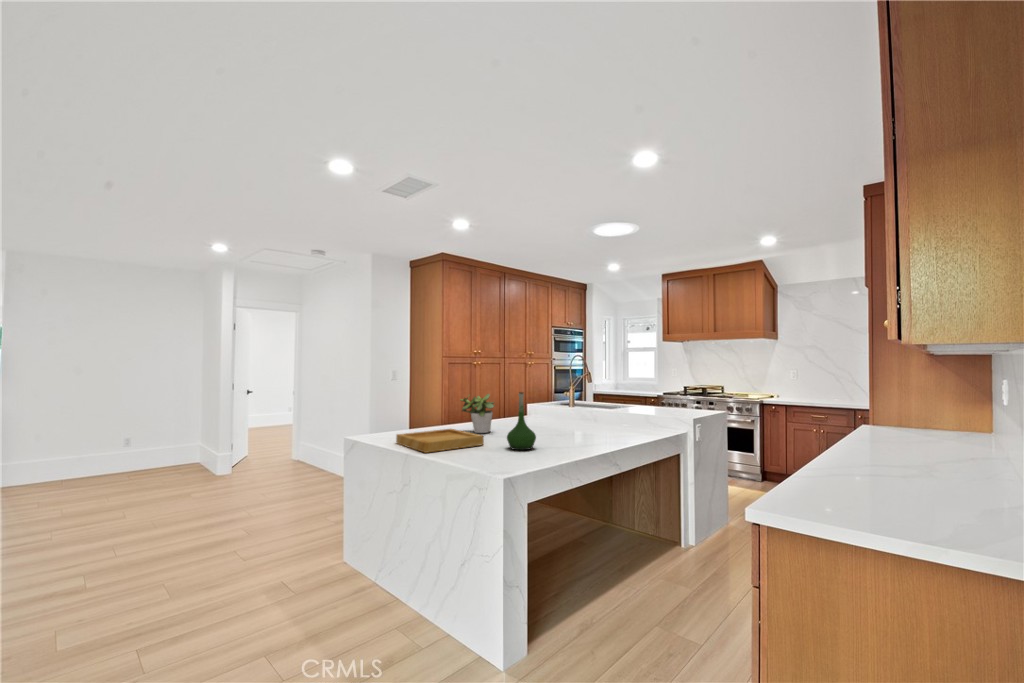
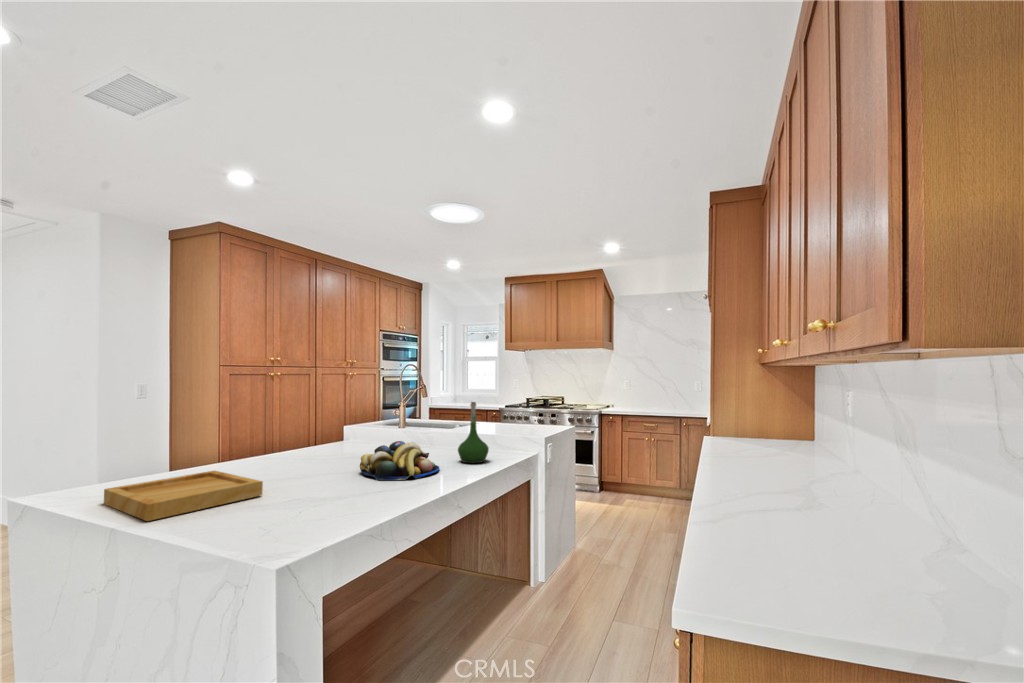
vase: present [507,392,536,450] -> present [458,402,489,463]
potted plant: present [460,394,495,433] -> none [235,416,291,473]
fruit bowl: none [543,415,602,443] -> present [360,441,440,481]

